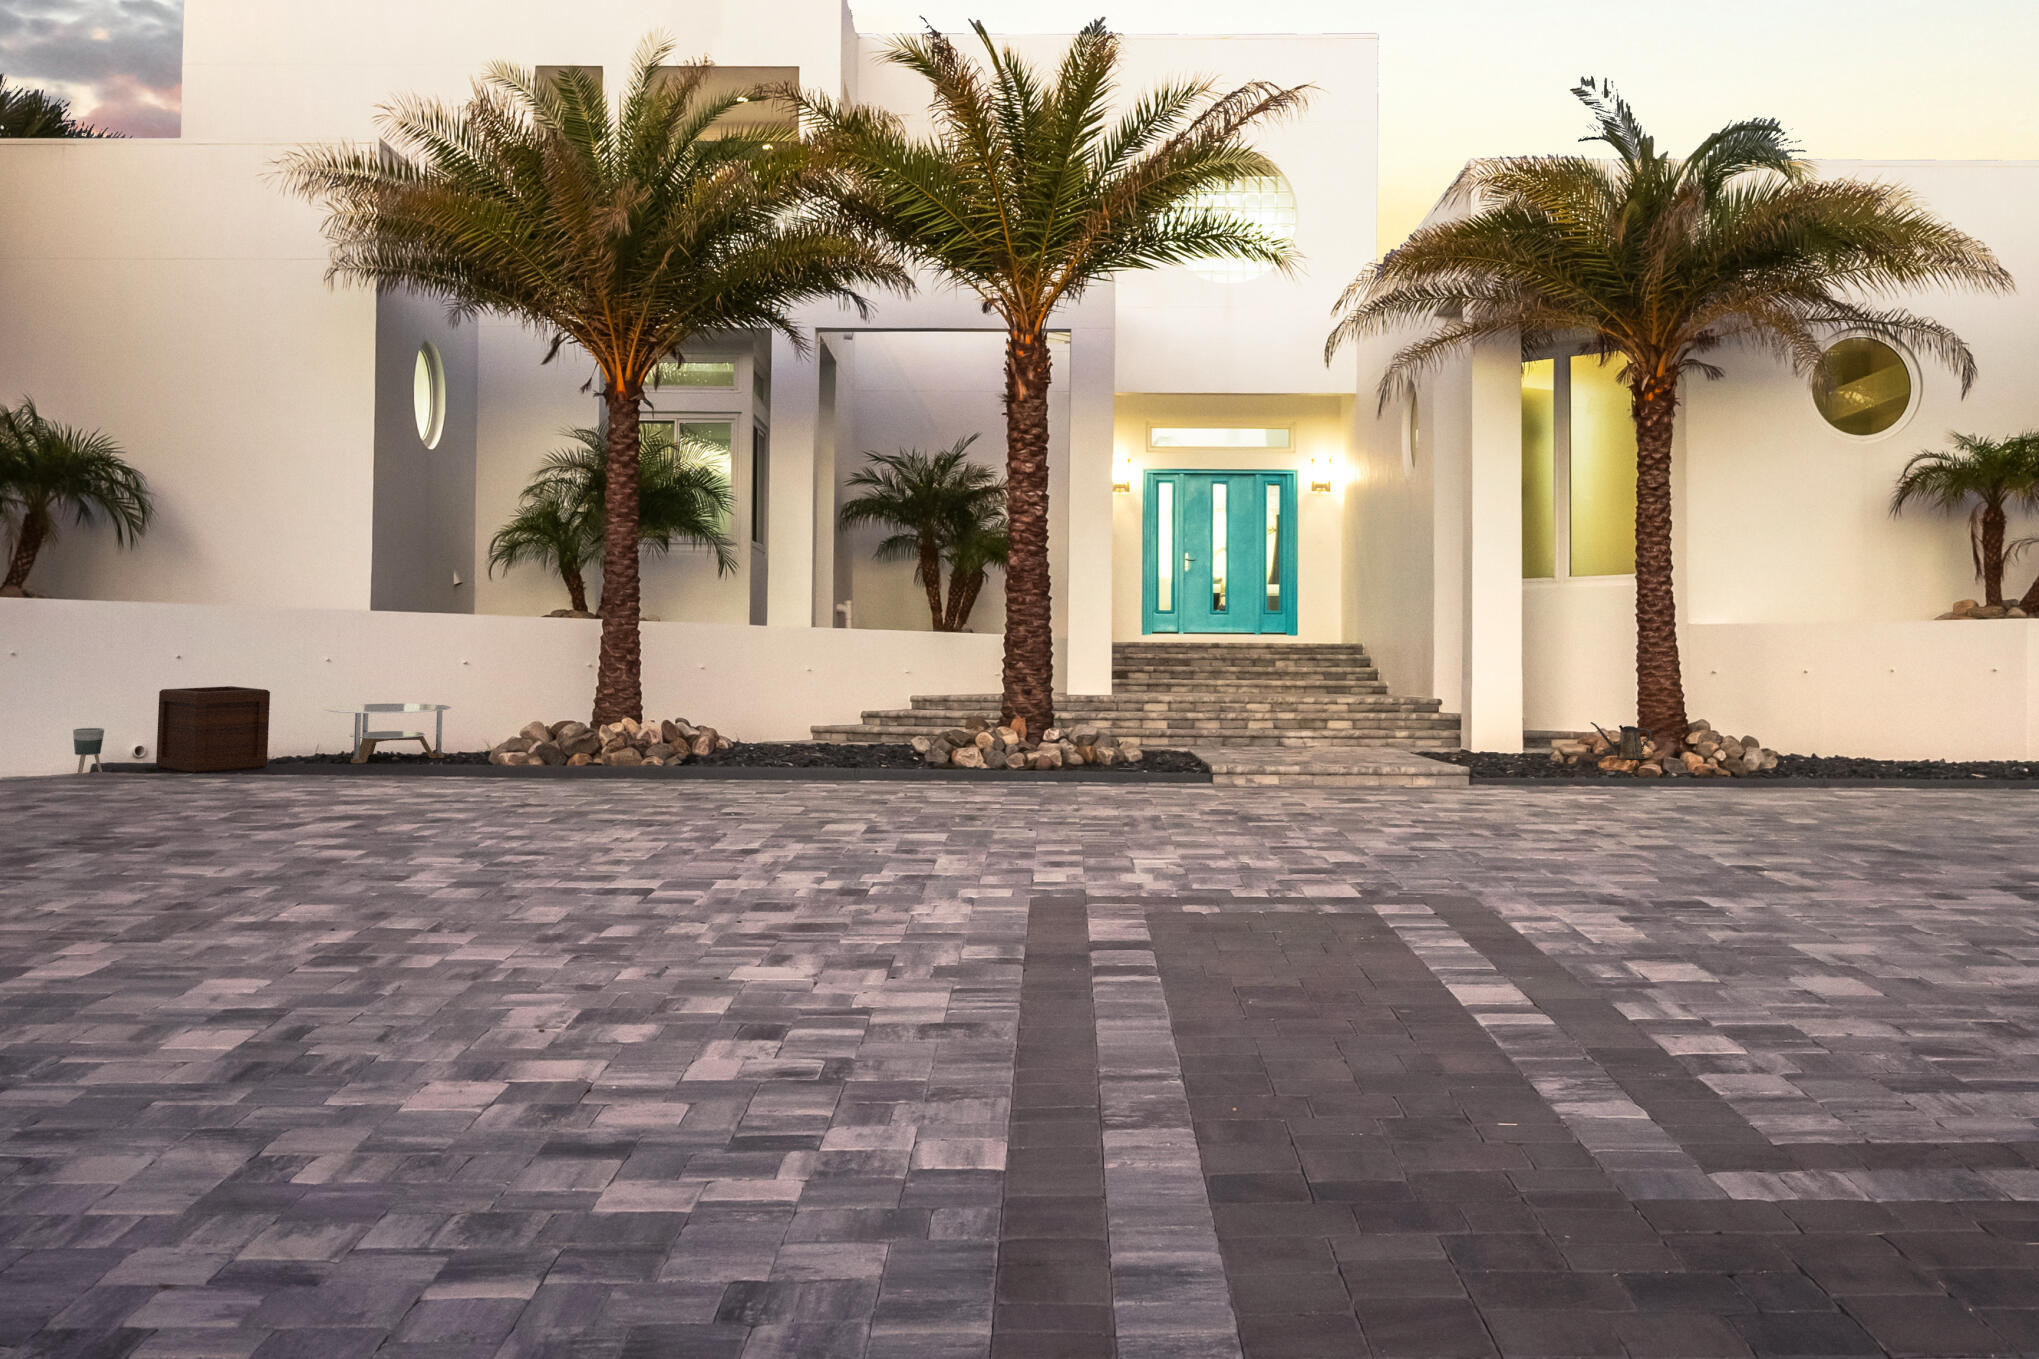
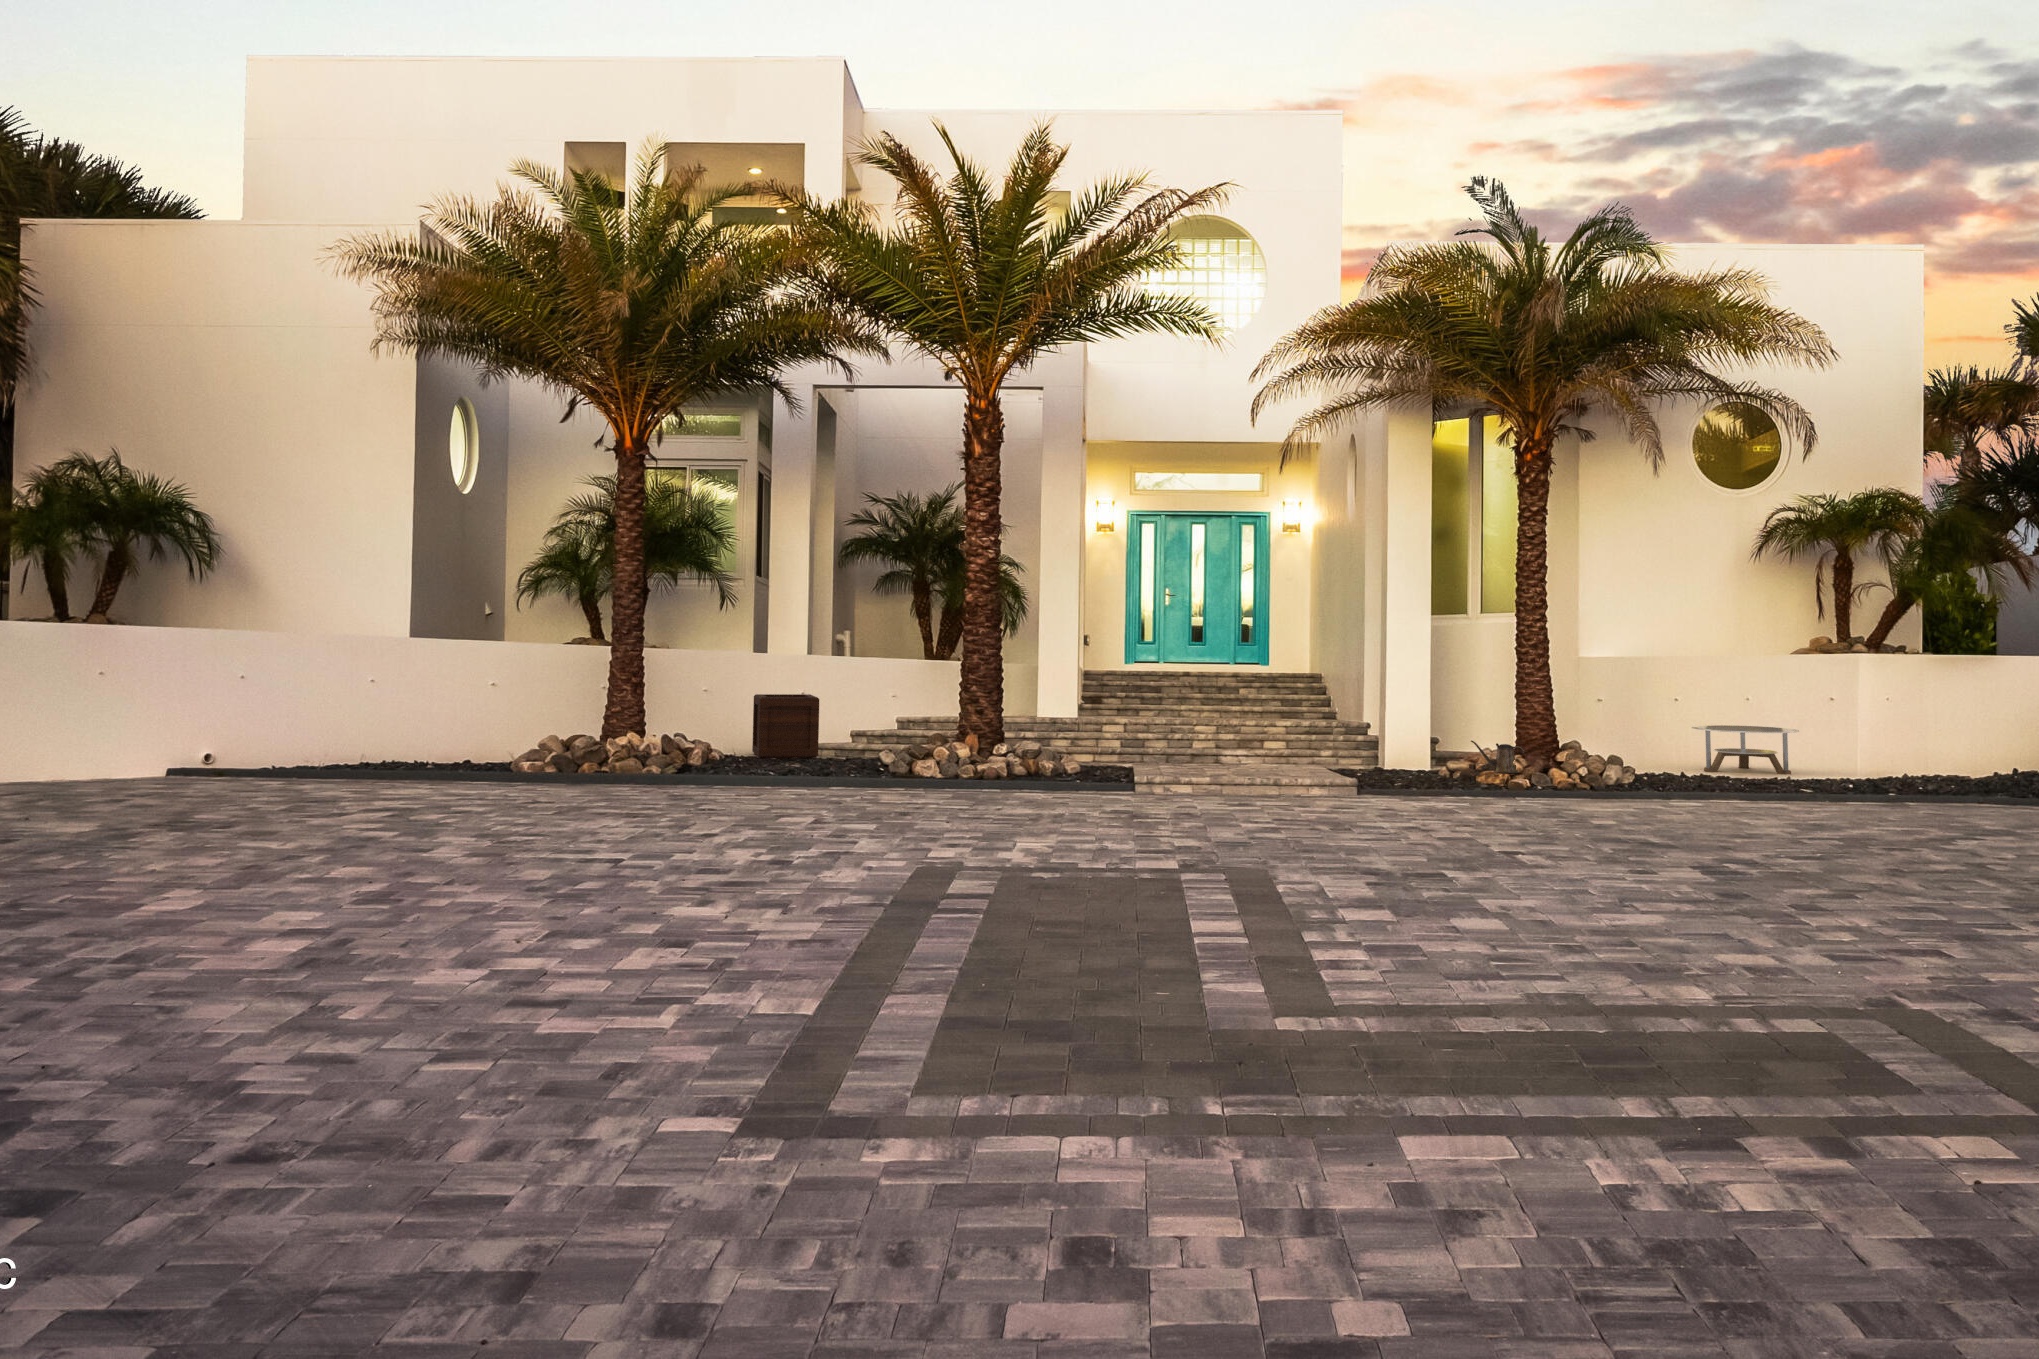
wooden crate: present [156,686,270,773] -> present [752,694,819,758]
round table: present [324,703,451,763] -> present [1692,725,1799,774]
planter: present [73,728,104,775] -> none [154,736,181,776]

